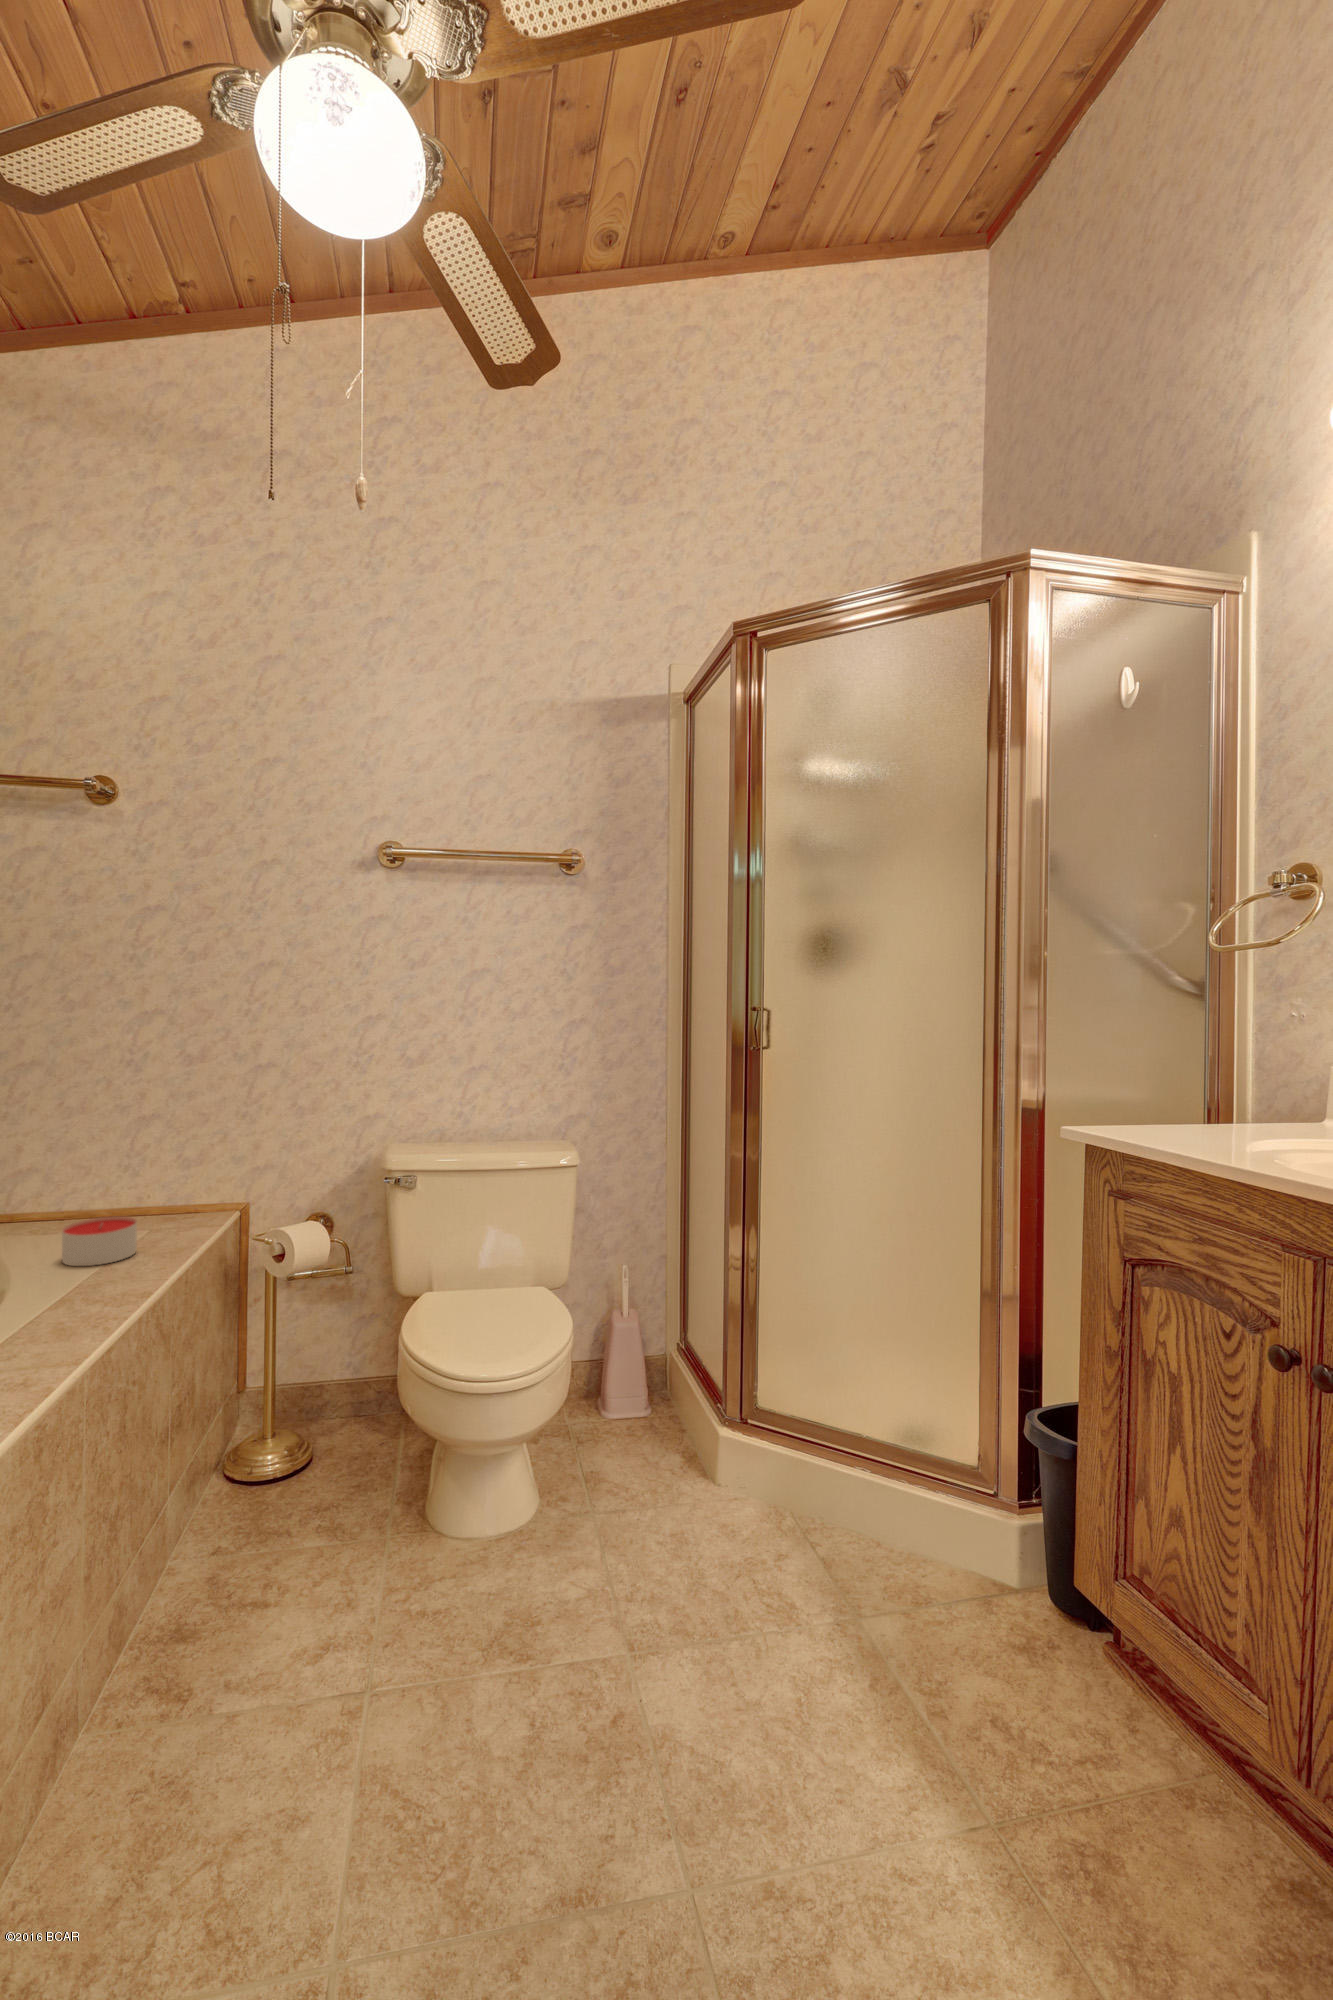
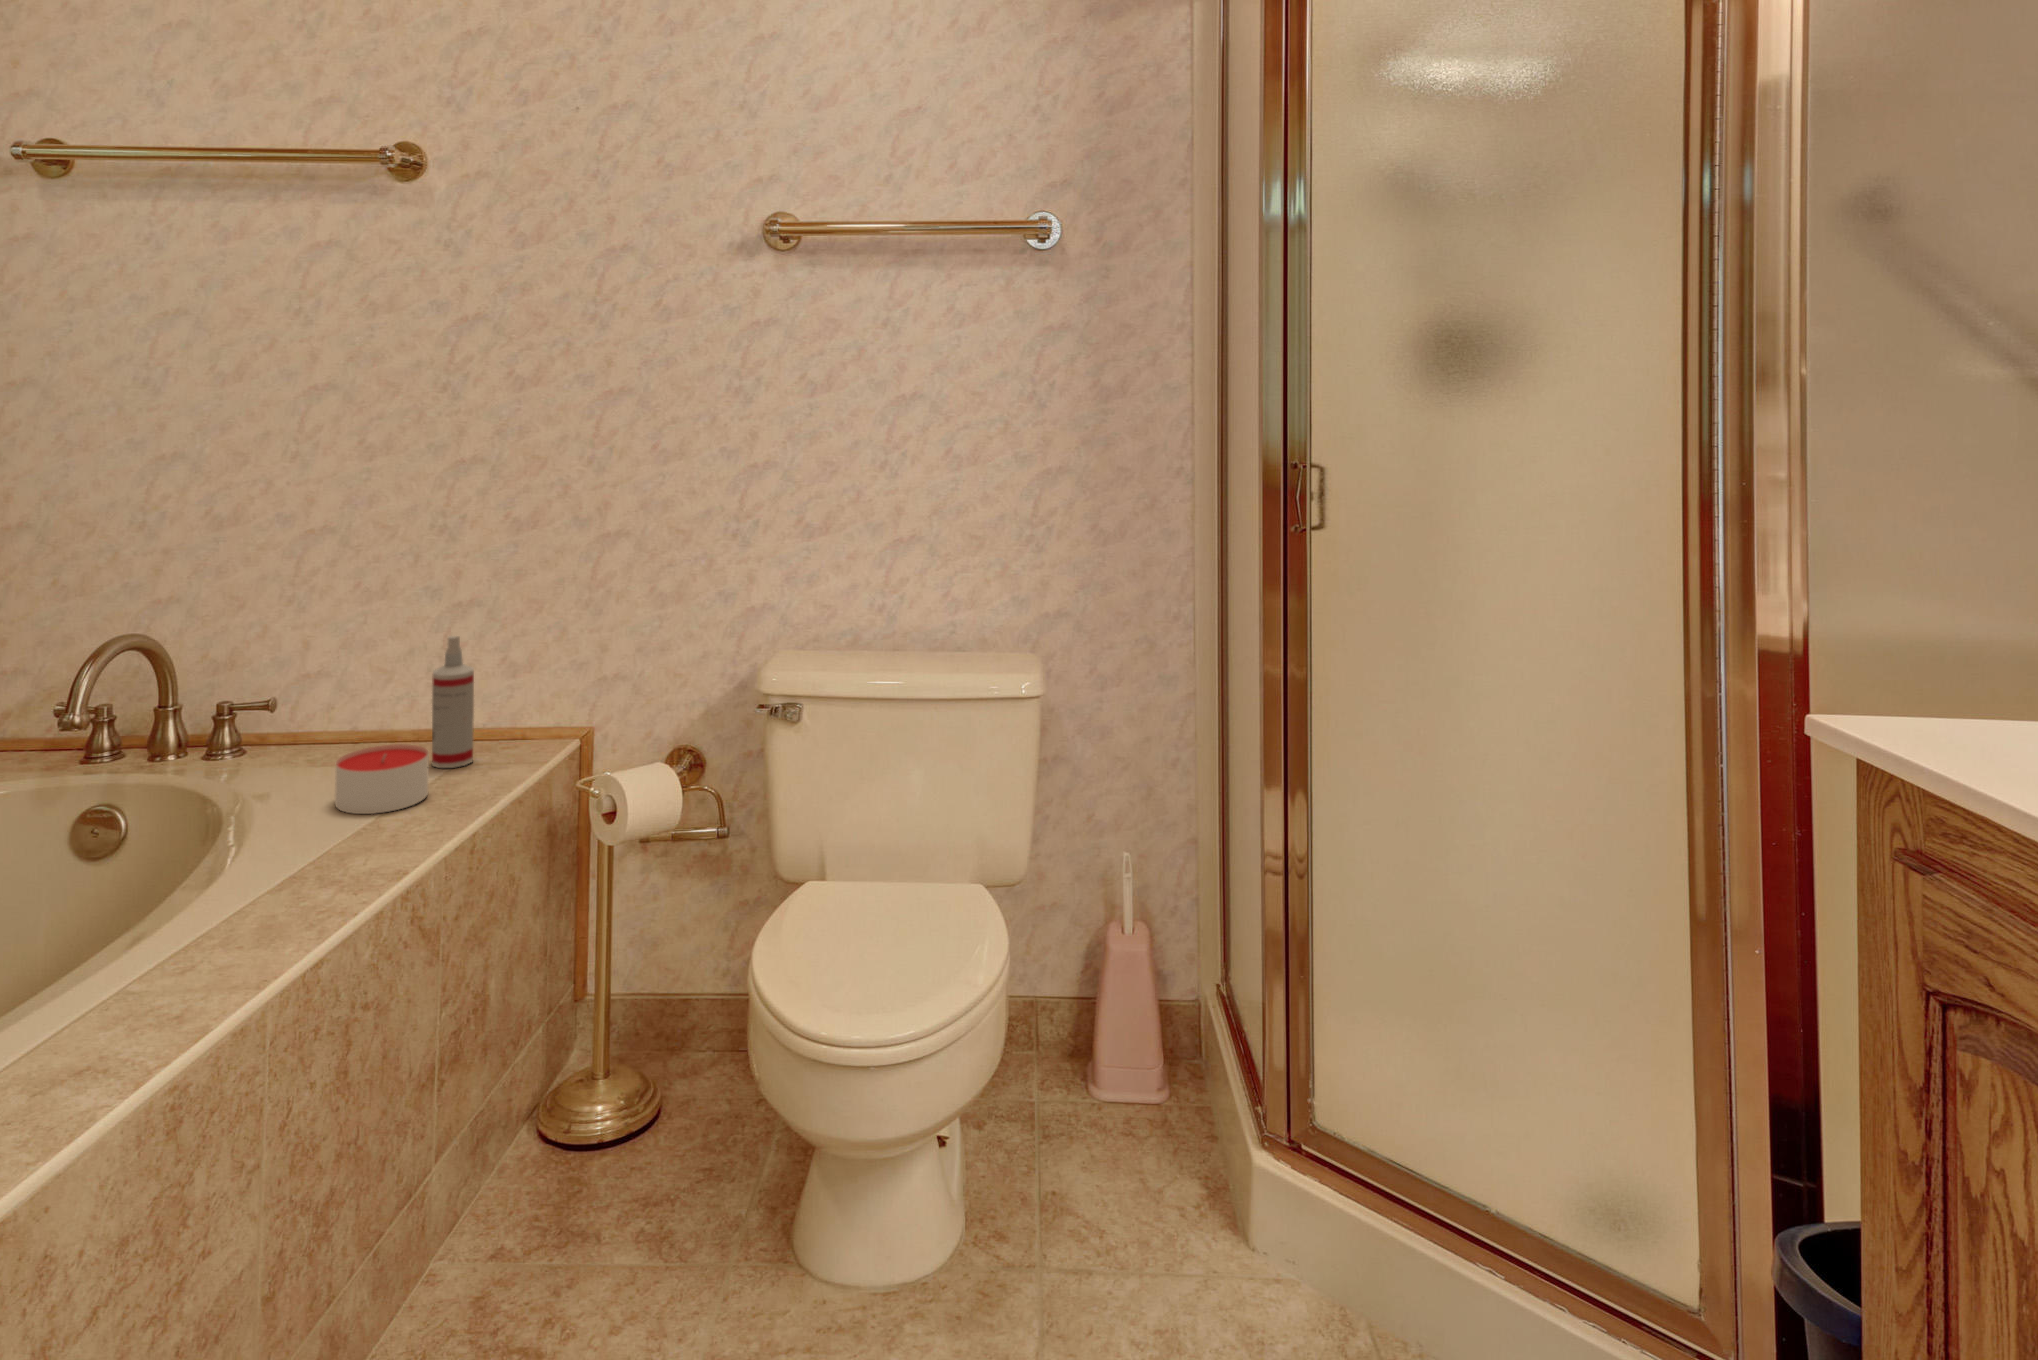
spray bottle: none [131,1139,164,1235] -> present [432,636,474,768]

